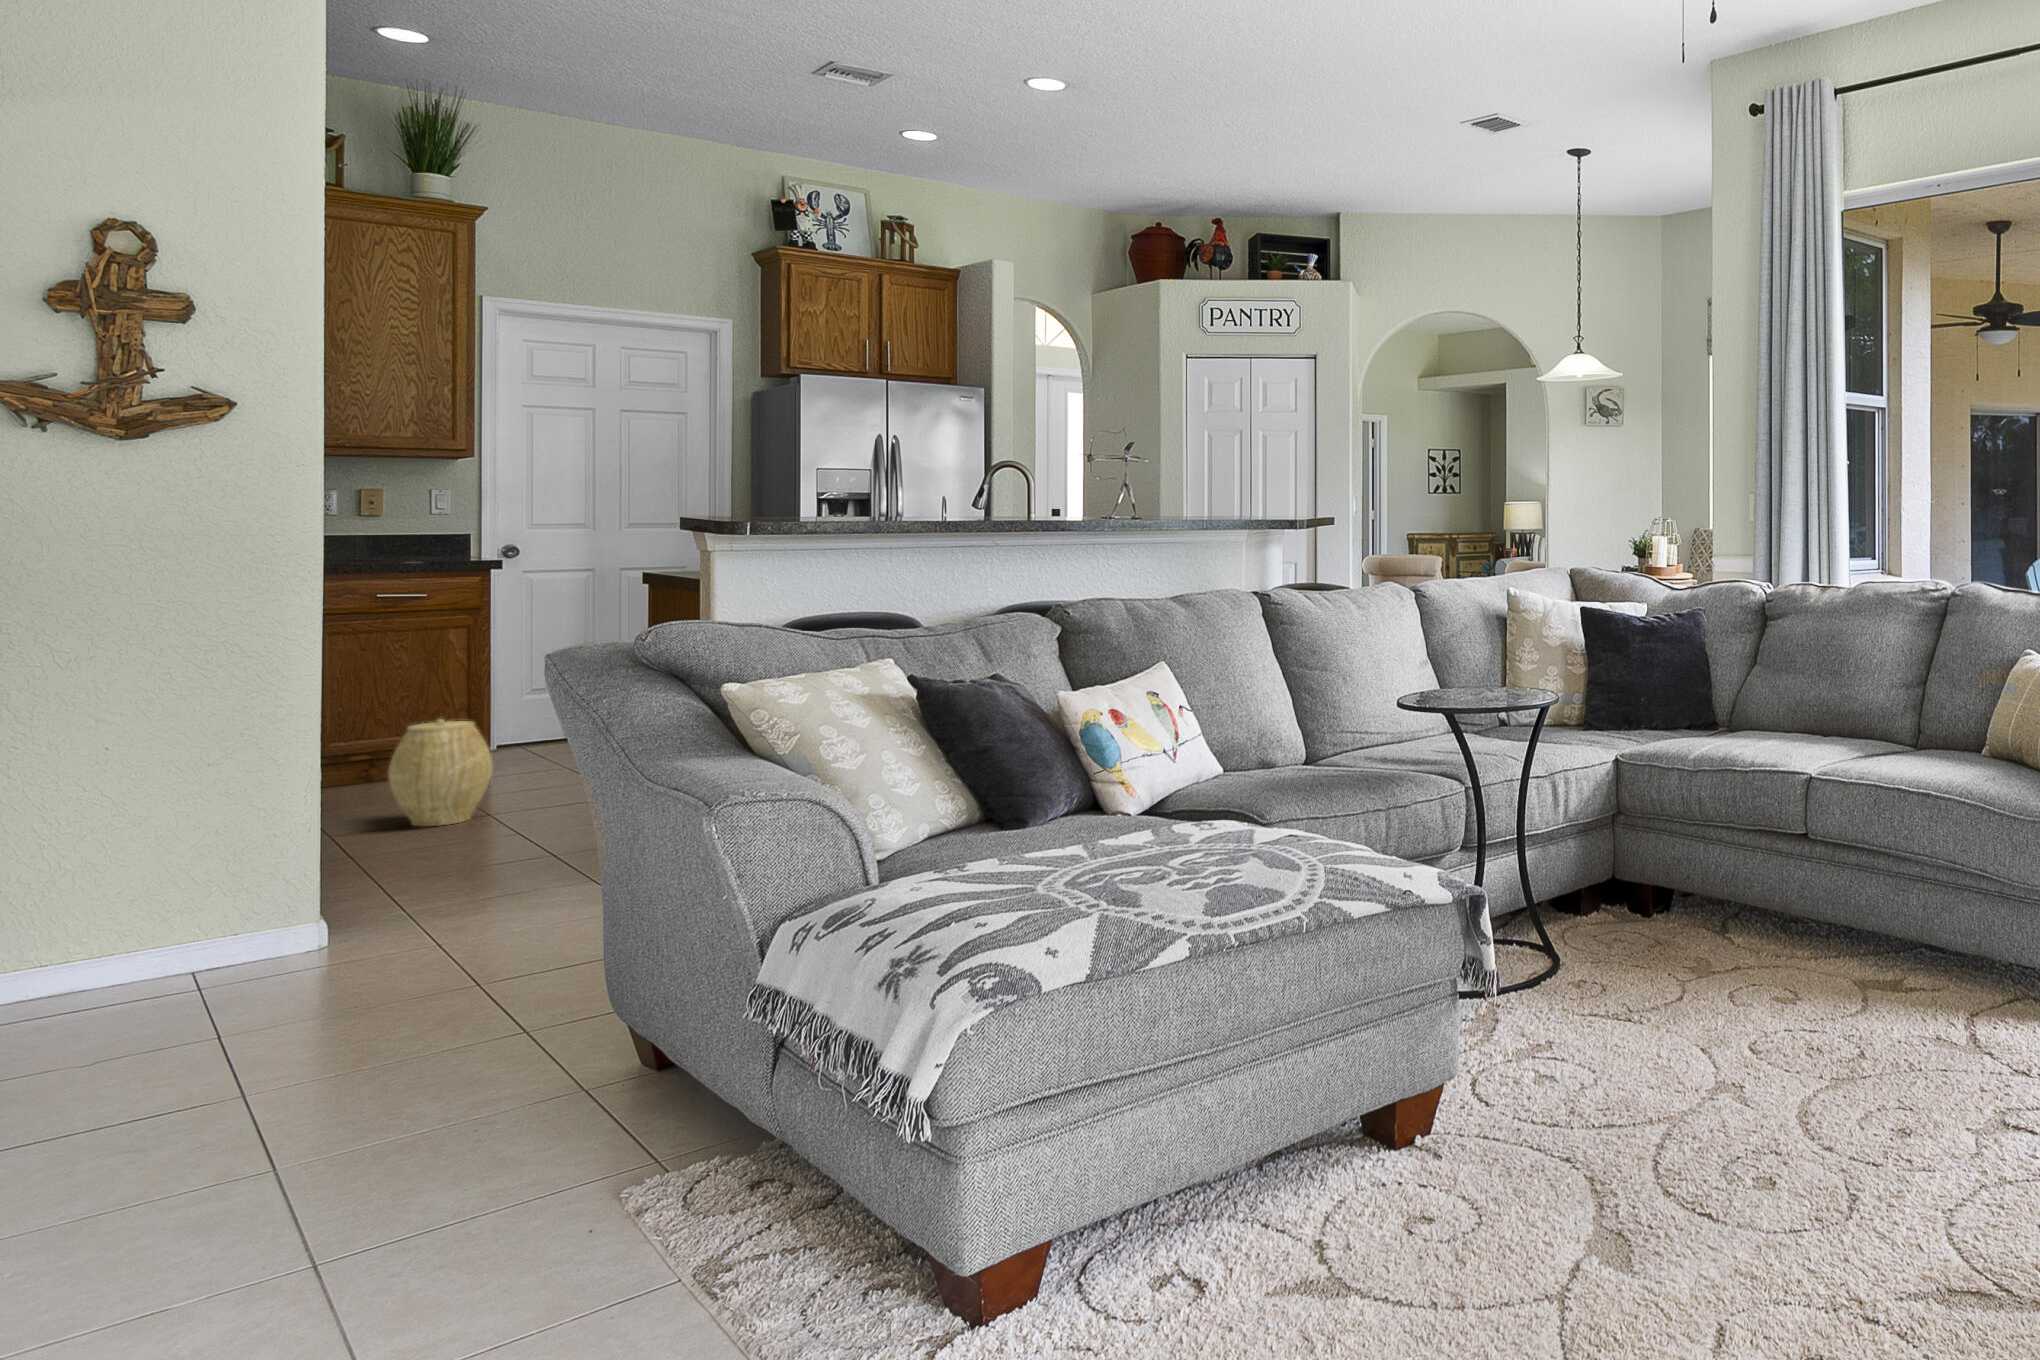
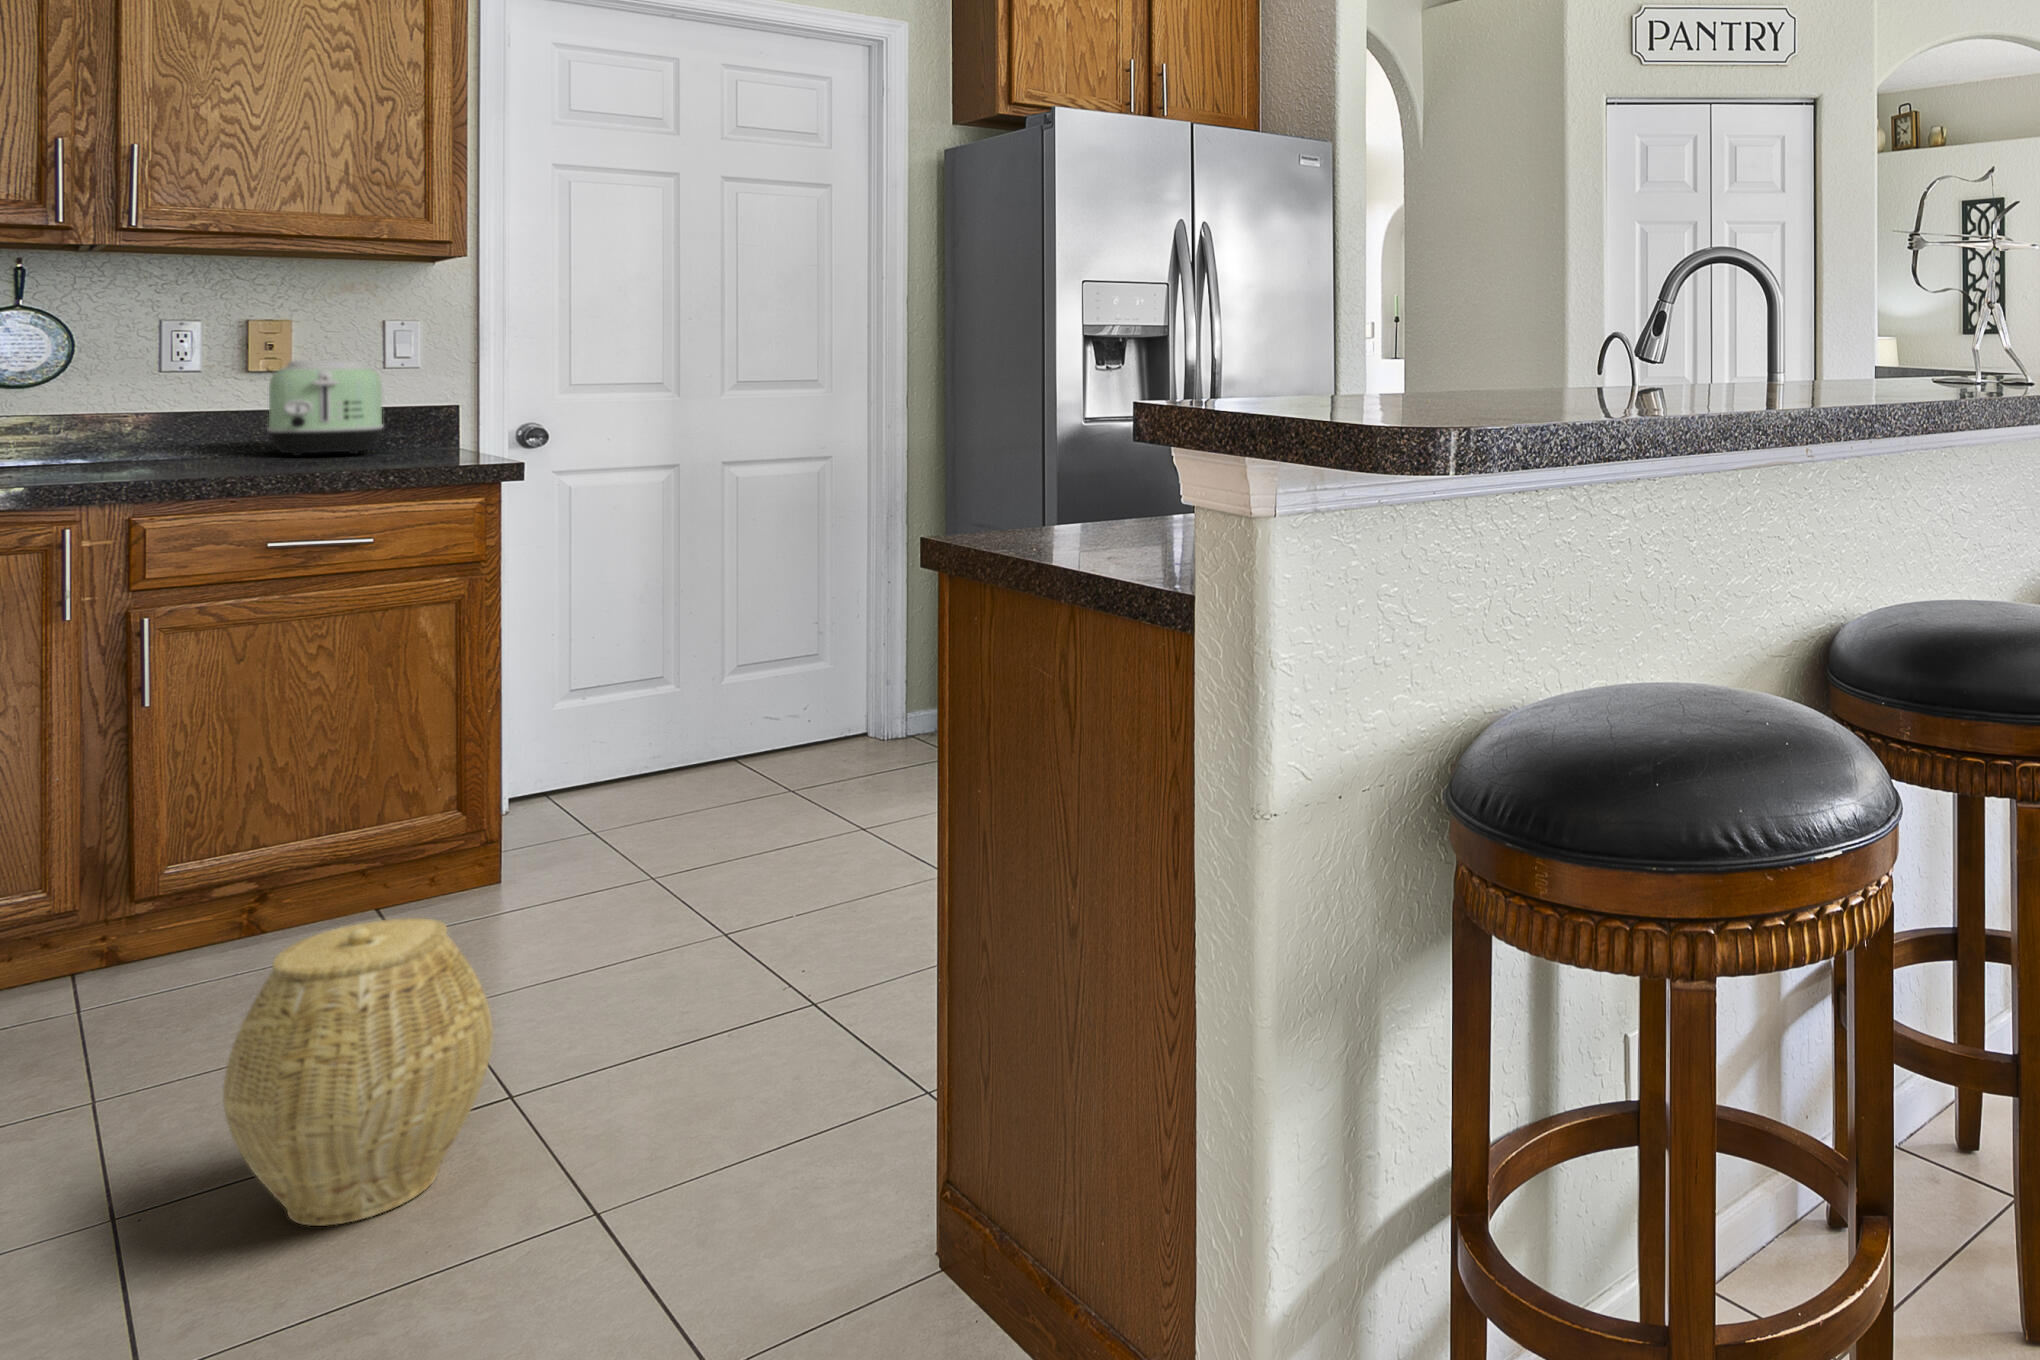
toaster: none [372,507,432,554] -> present [268,360,383,456]

